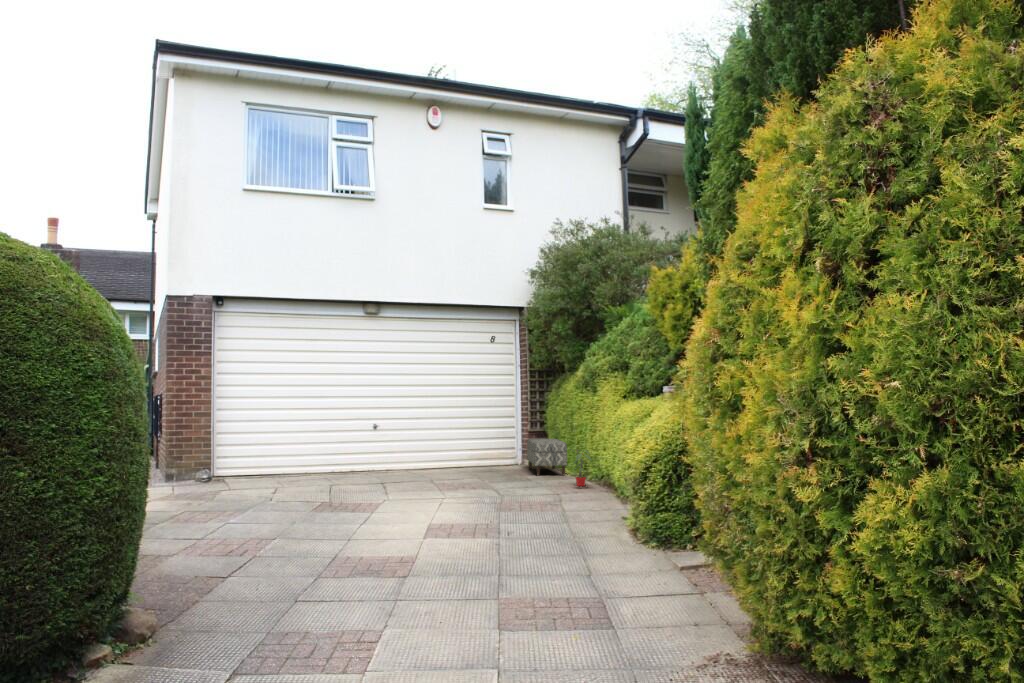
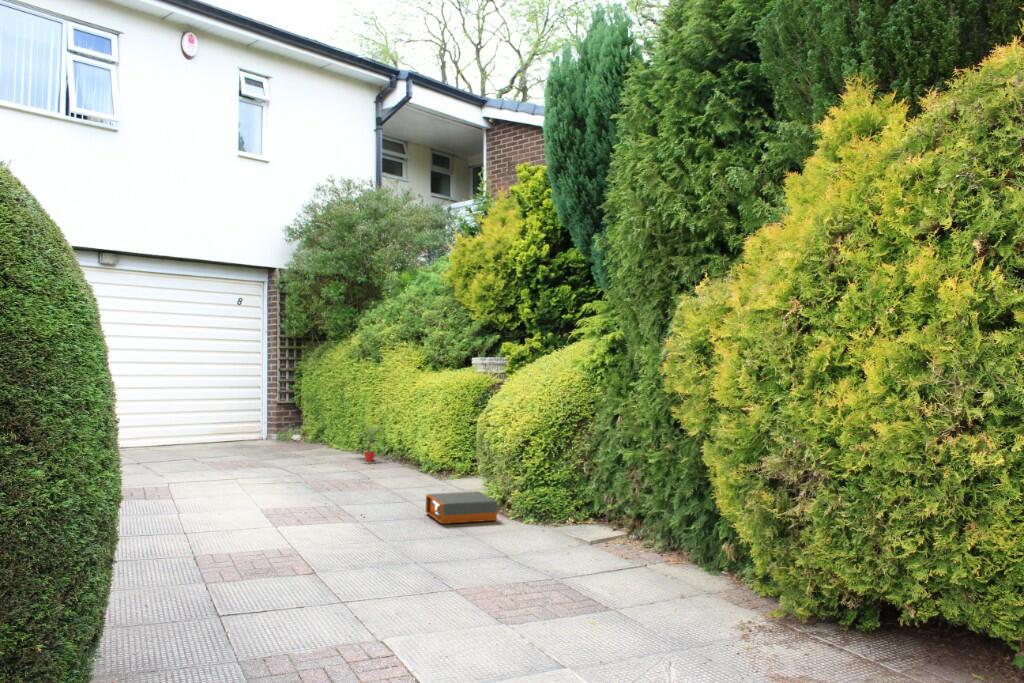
bench: present [527,439,567,476] -> none [286,411,341,452]
storage box: none [564,514,623,544] -> present [426,492,497,524]

